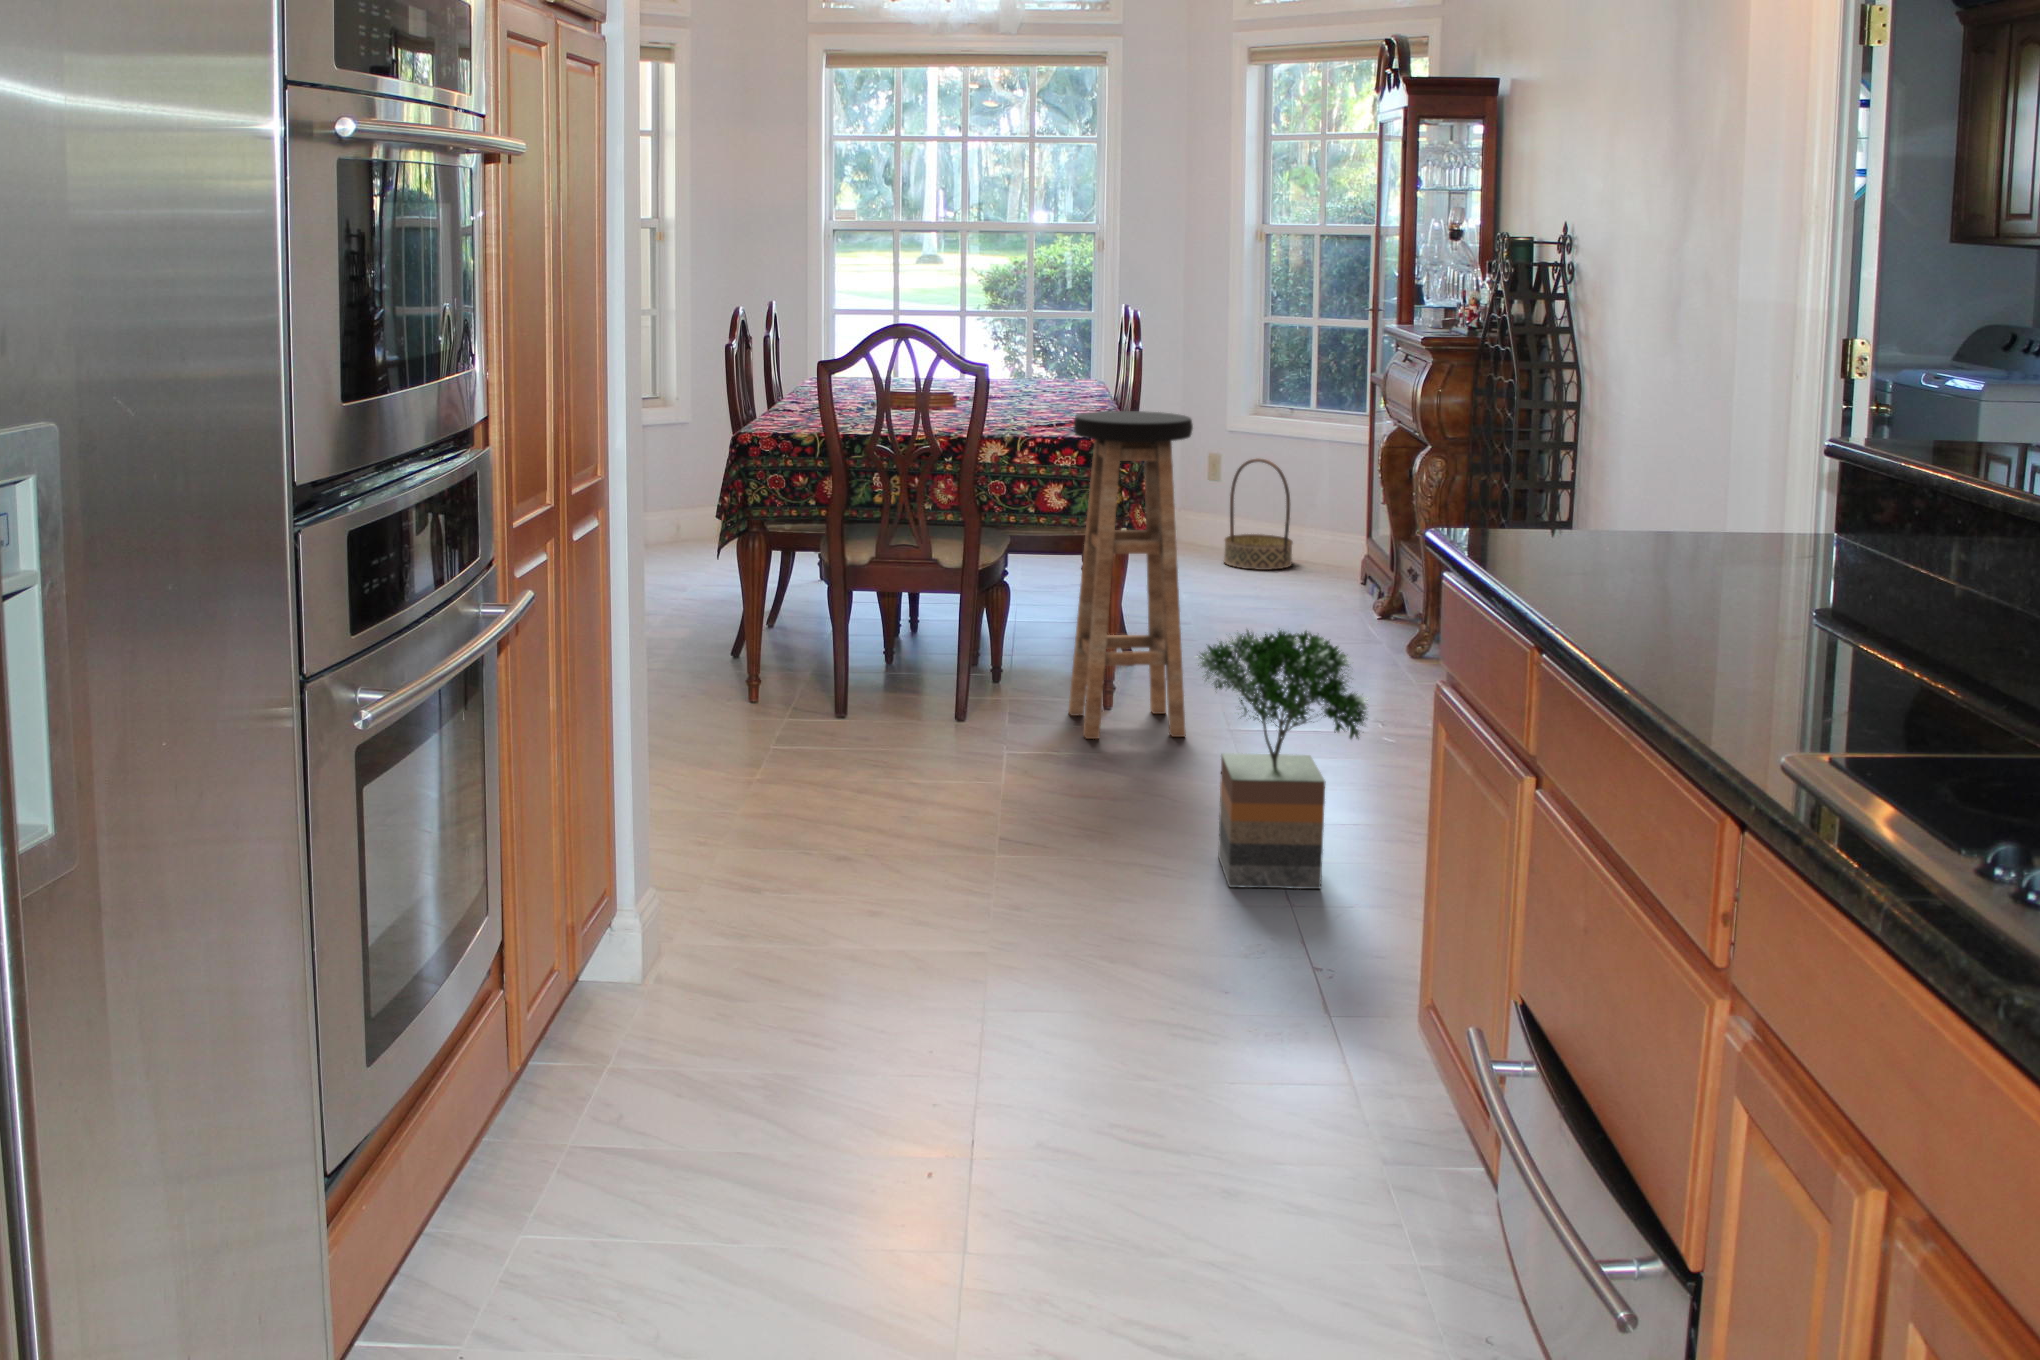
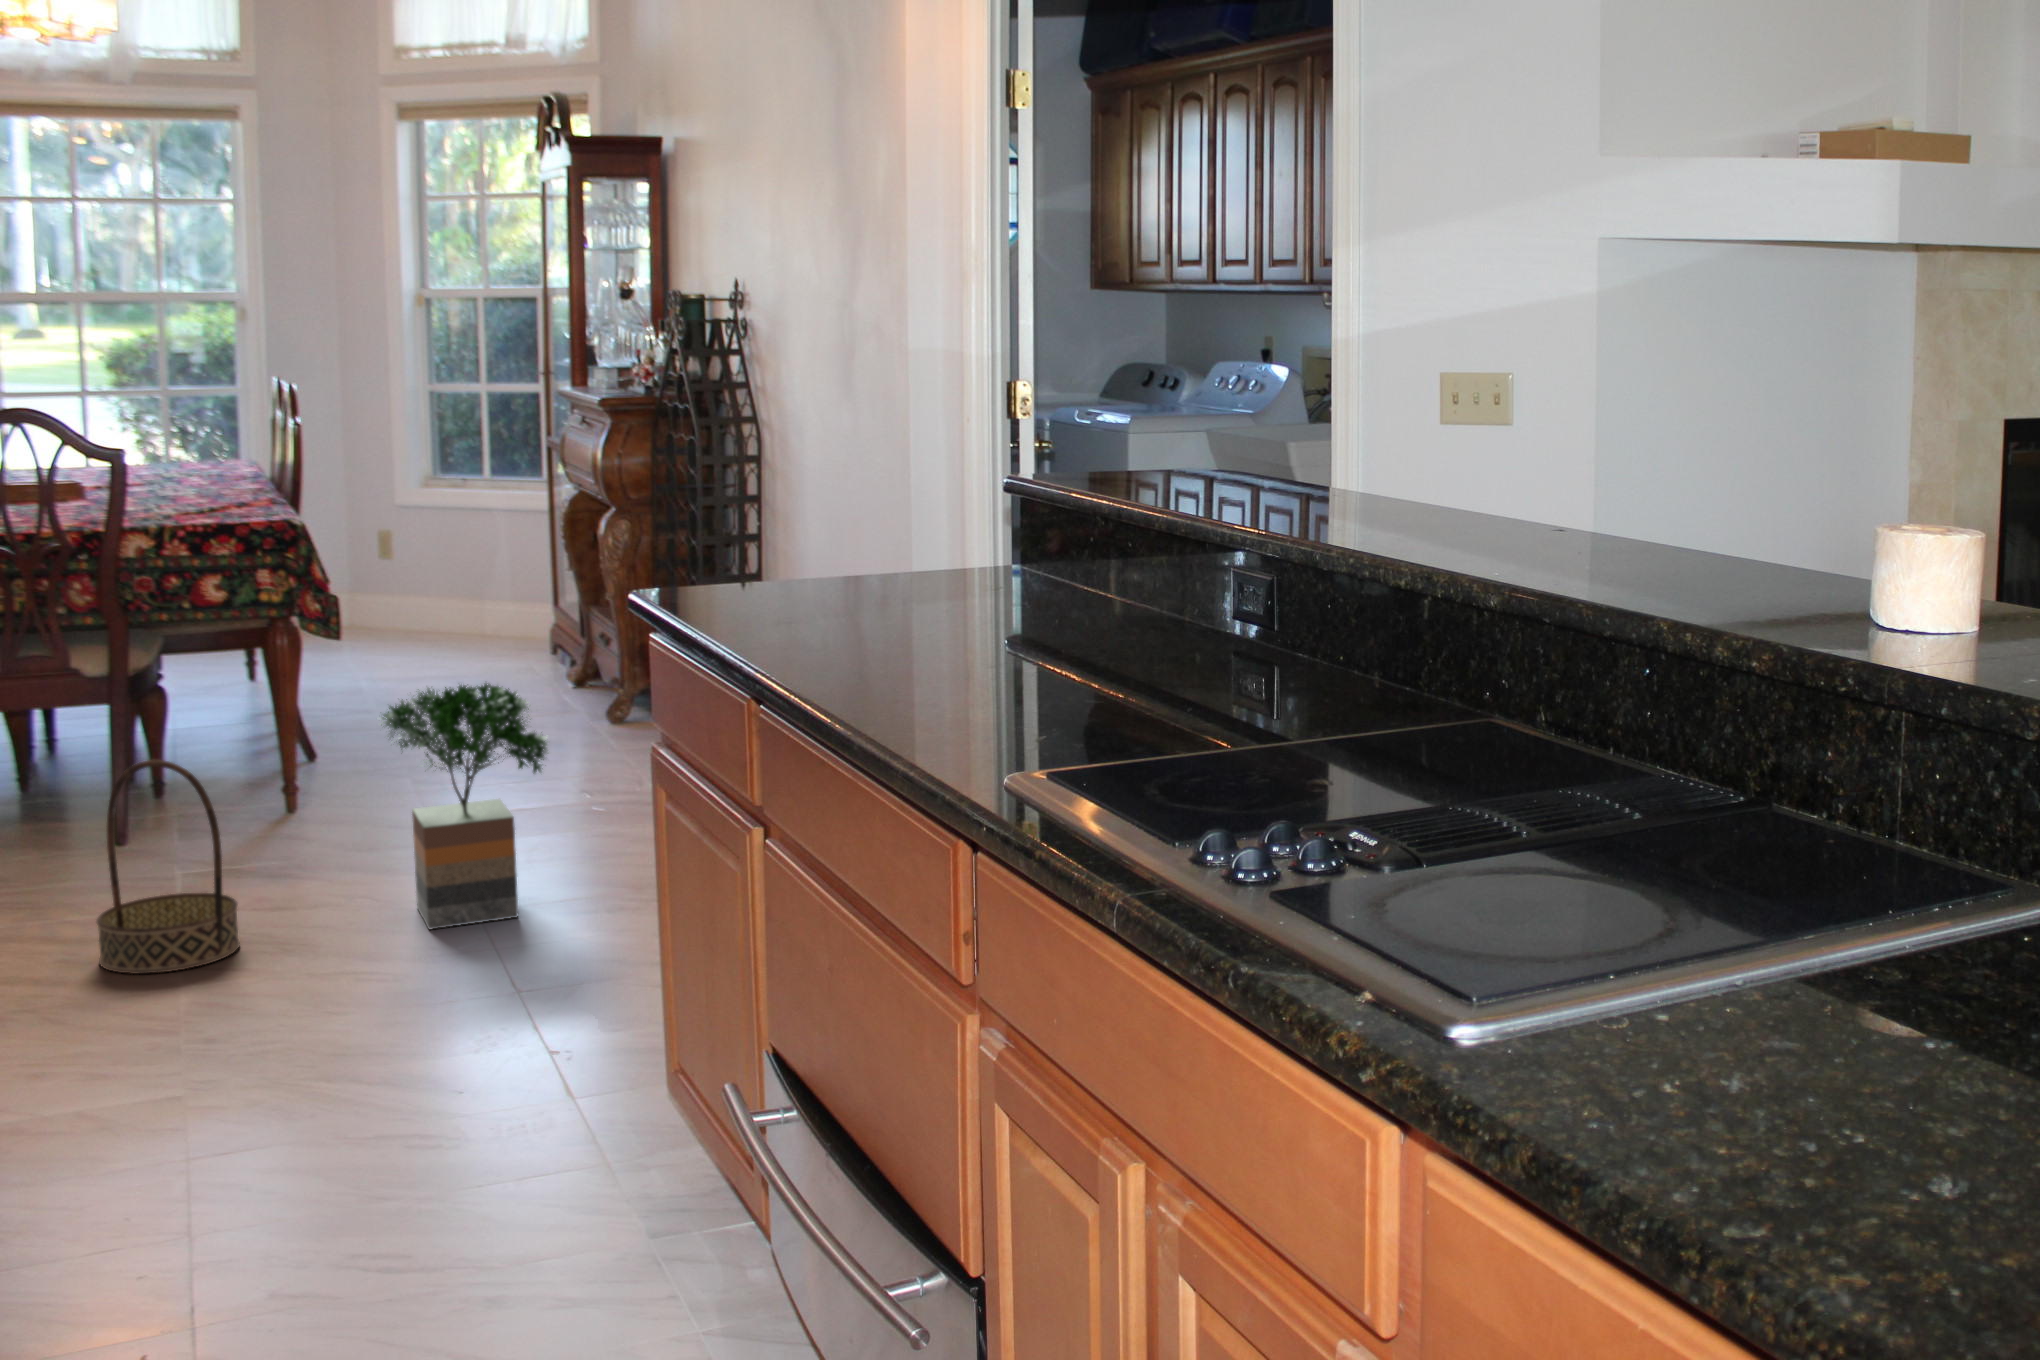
bar stool: present [1068,411,1193,739] -> none [228,491,378,832]
basket: present [1224,458,1293,570] -> present [97,760,240,974]

